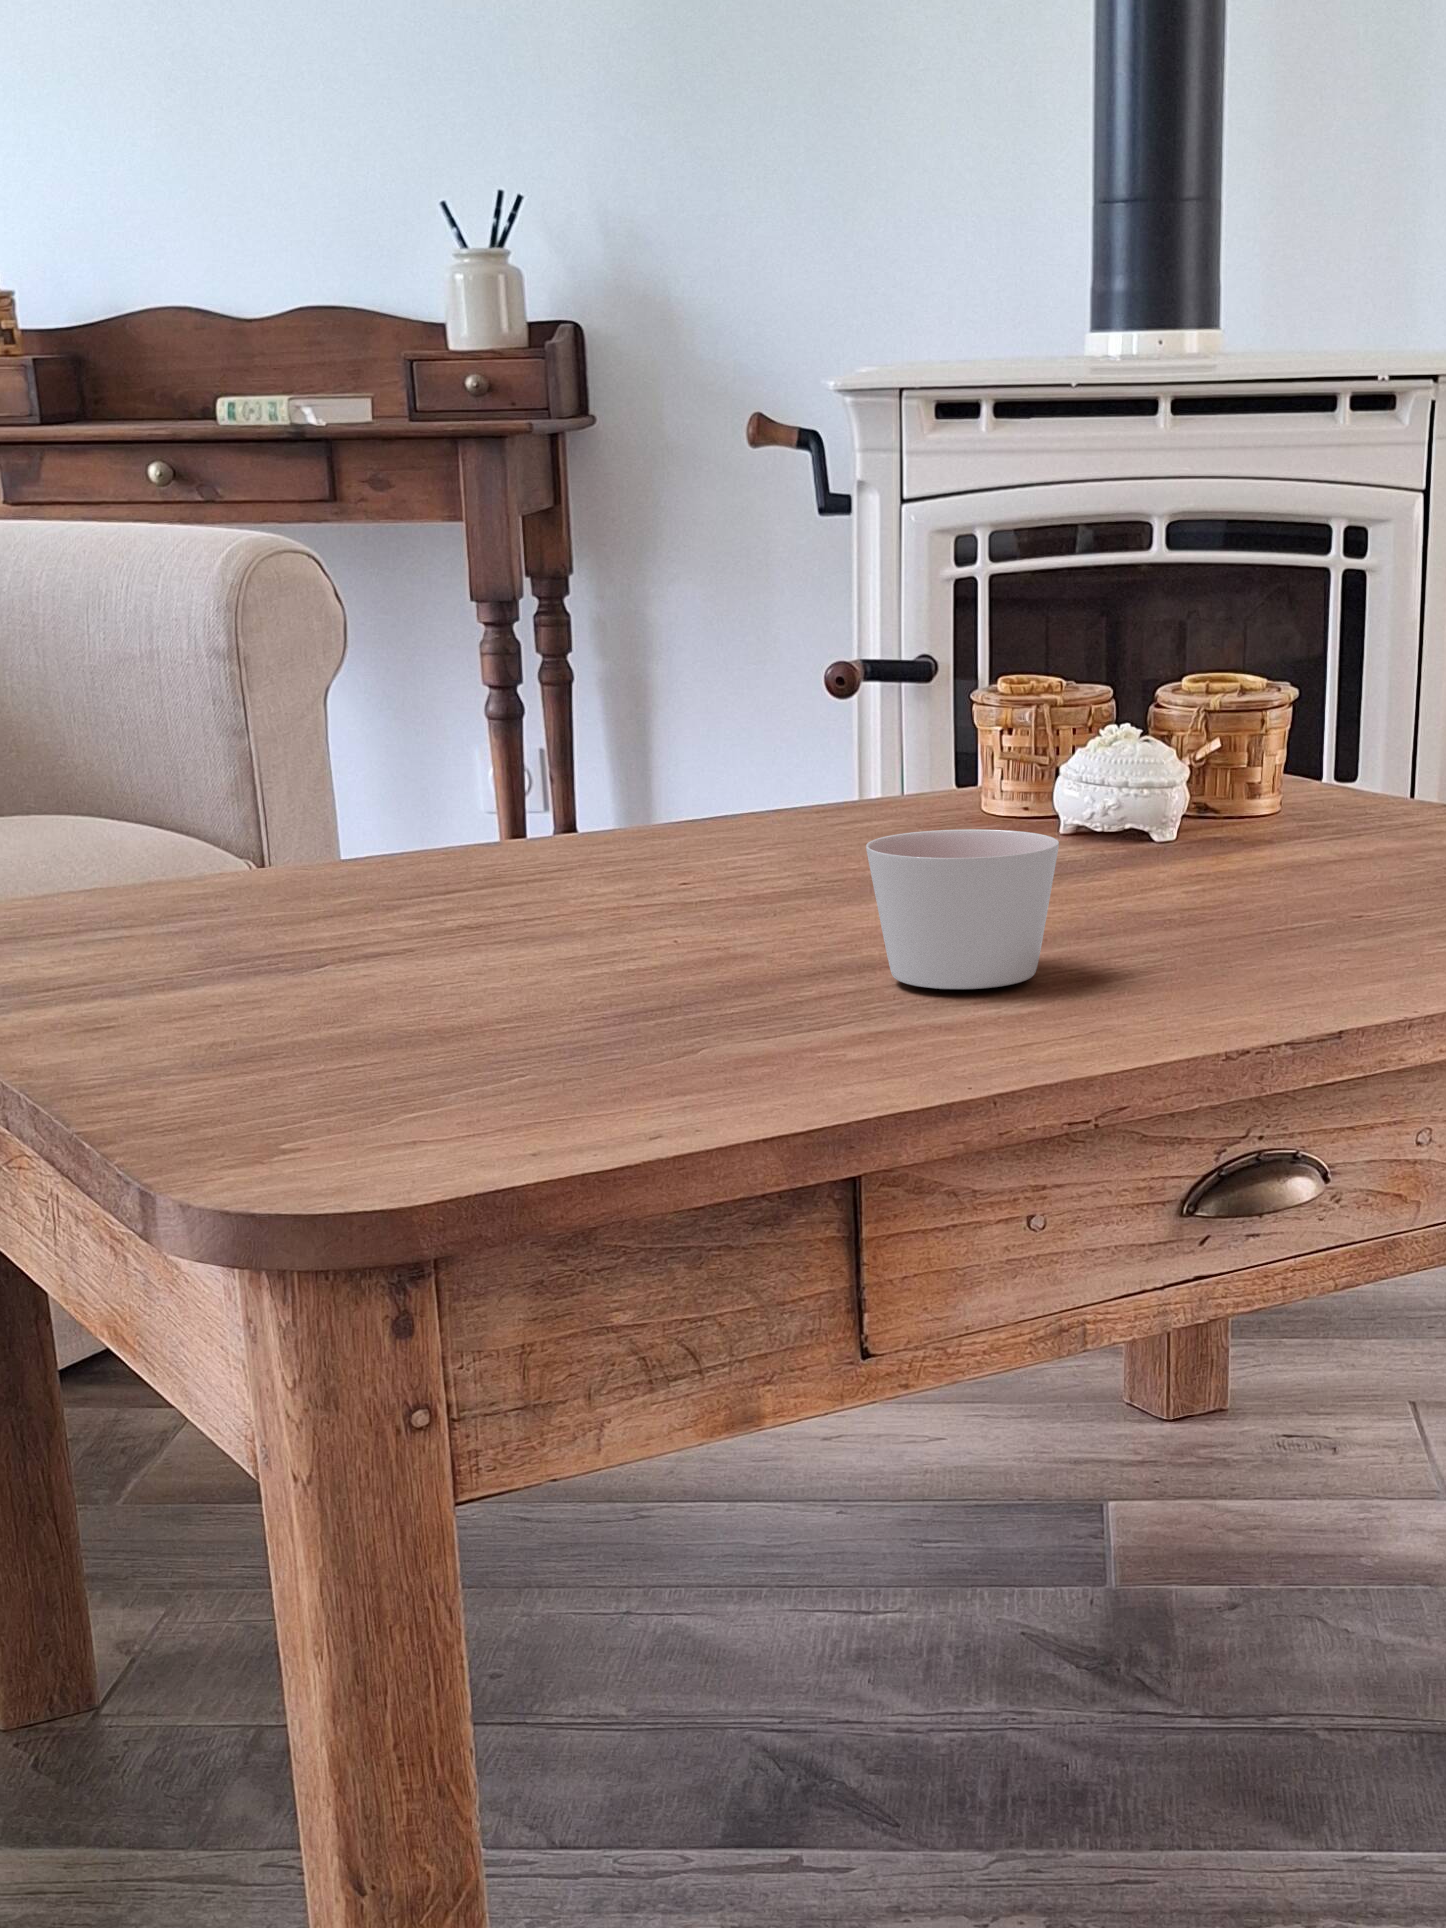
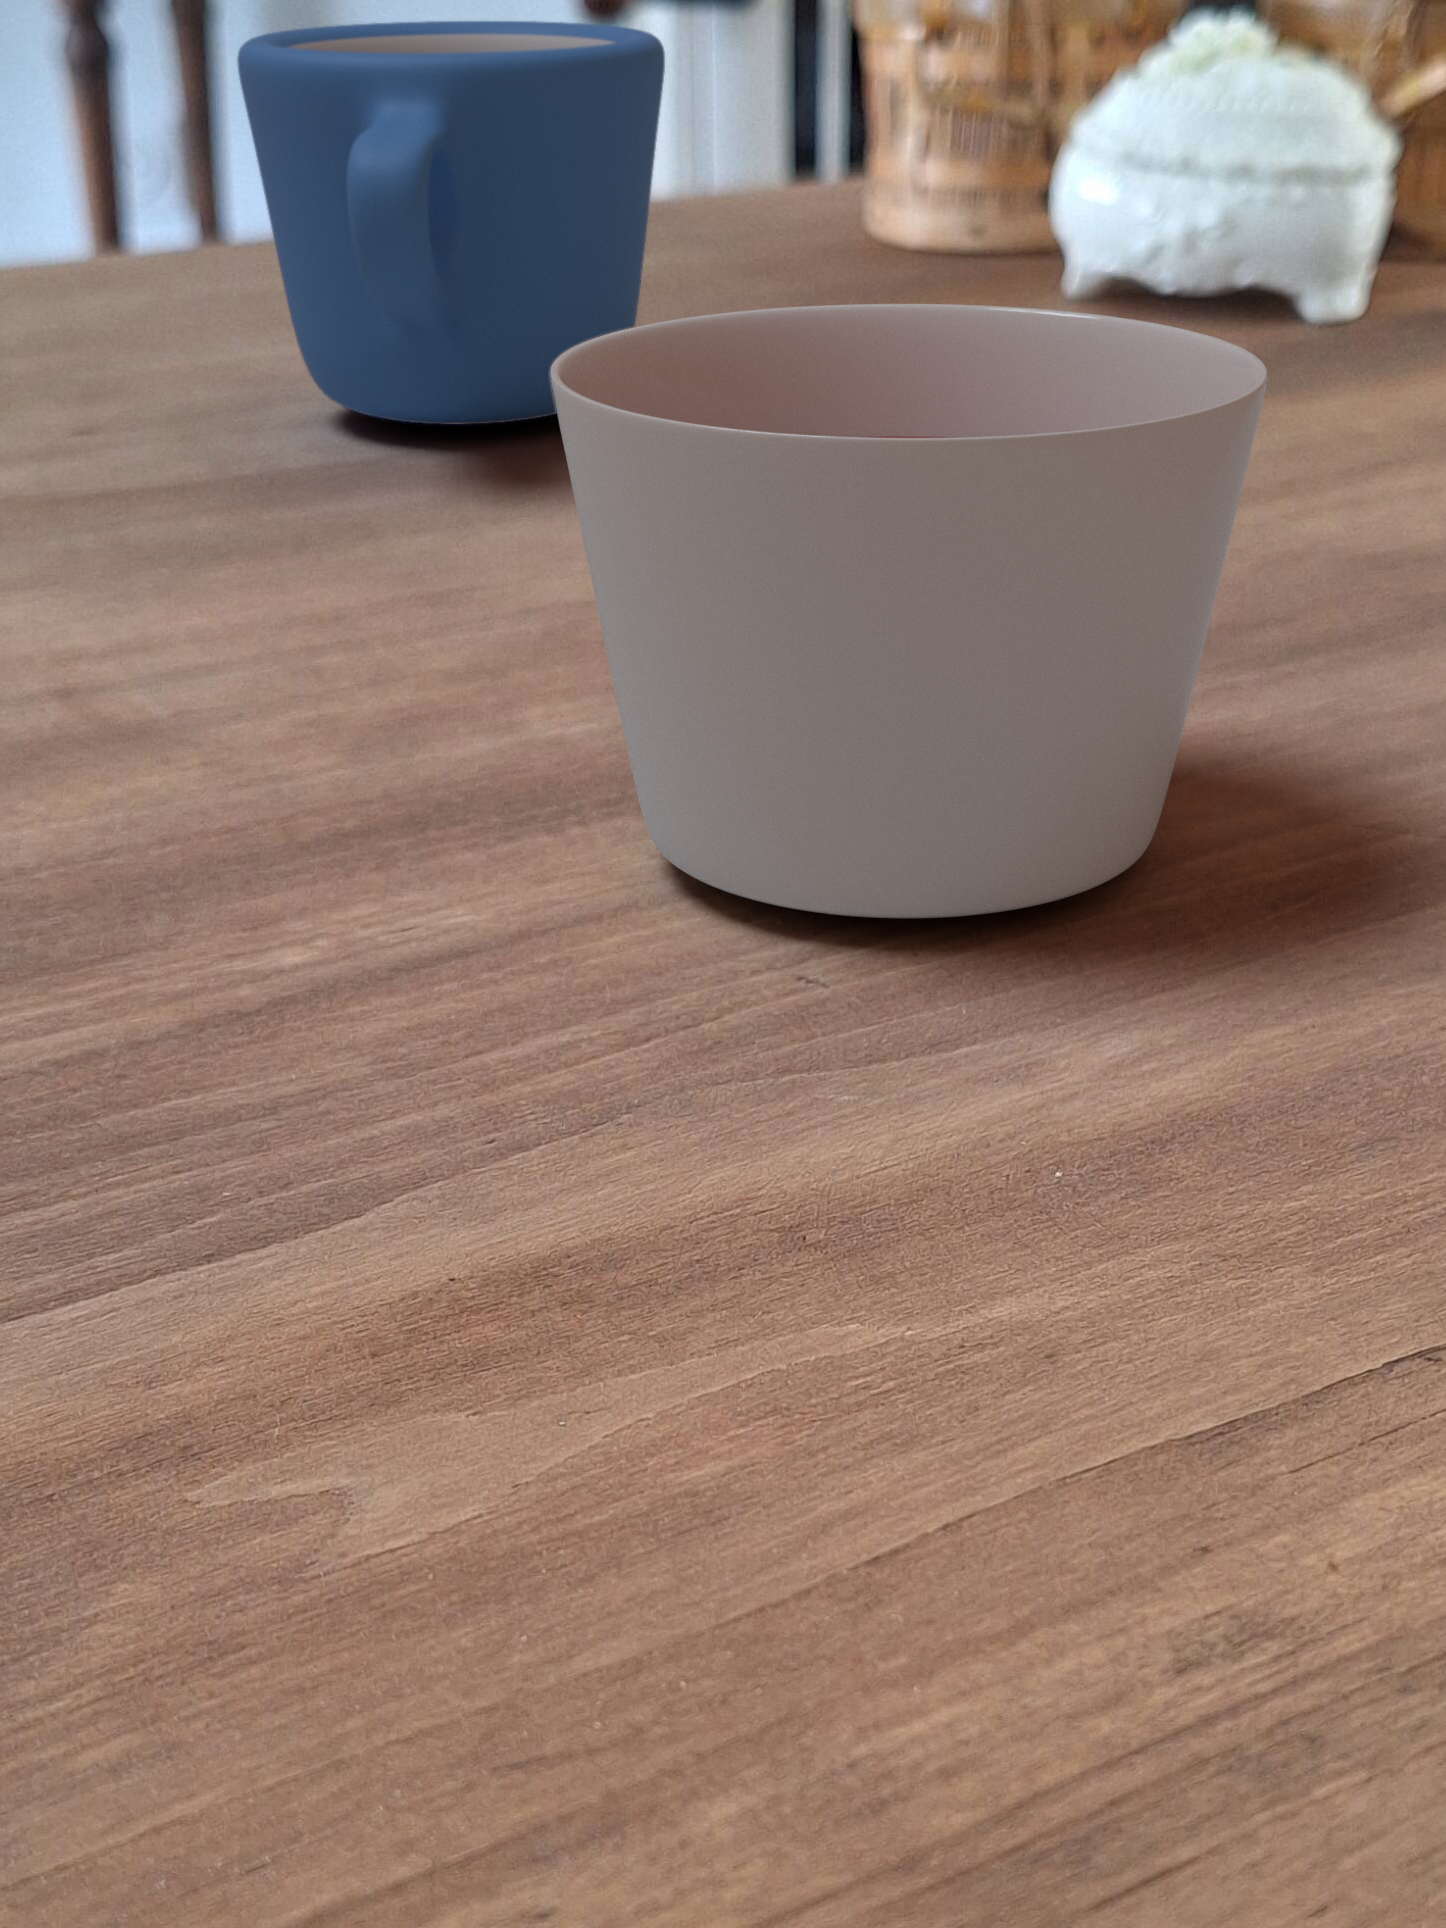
mug: none [732,734,891,884] -> present [237,21,665,424]

